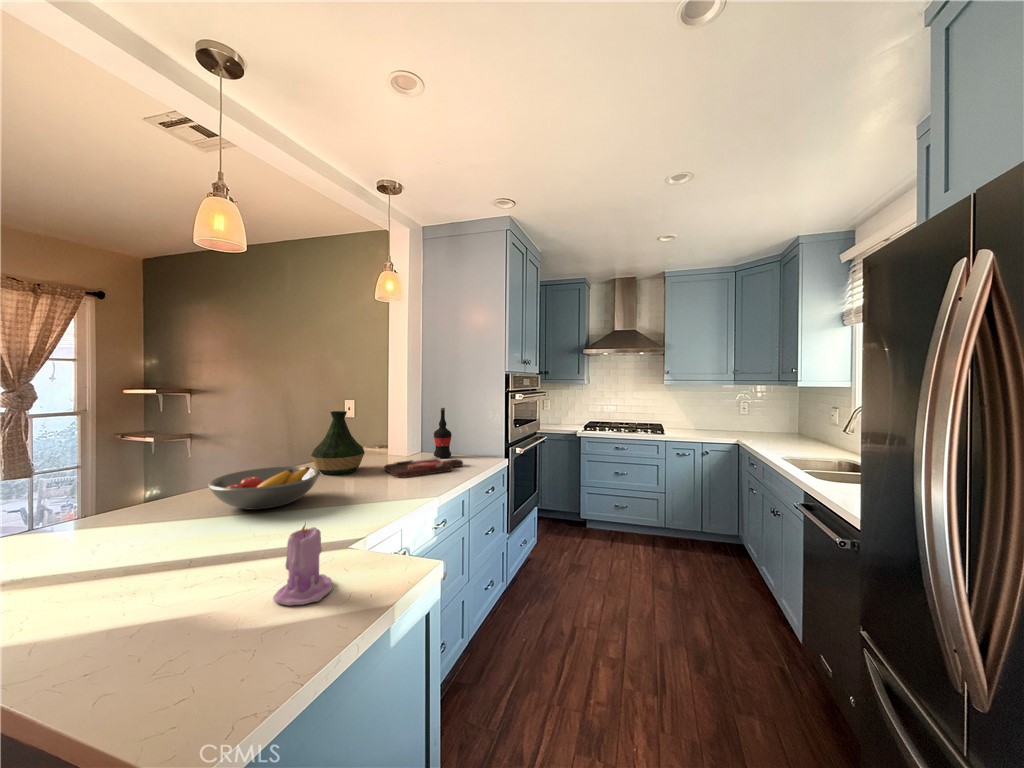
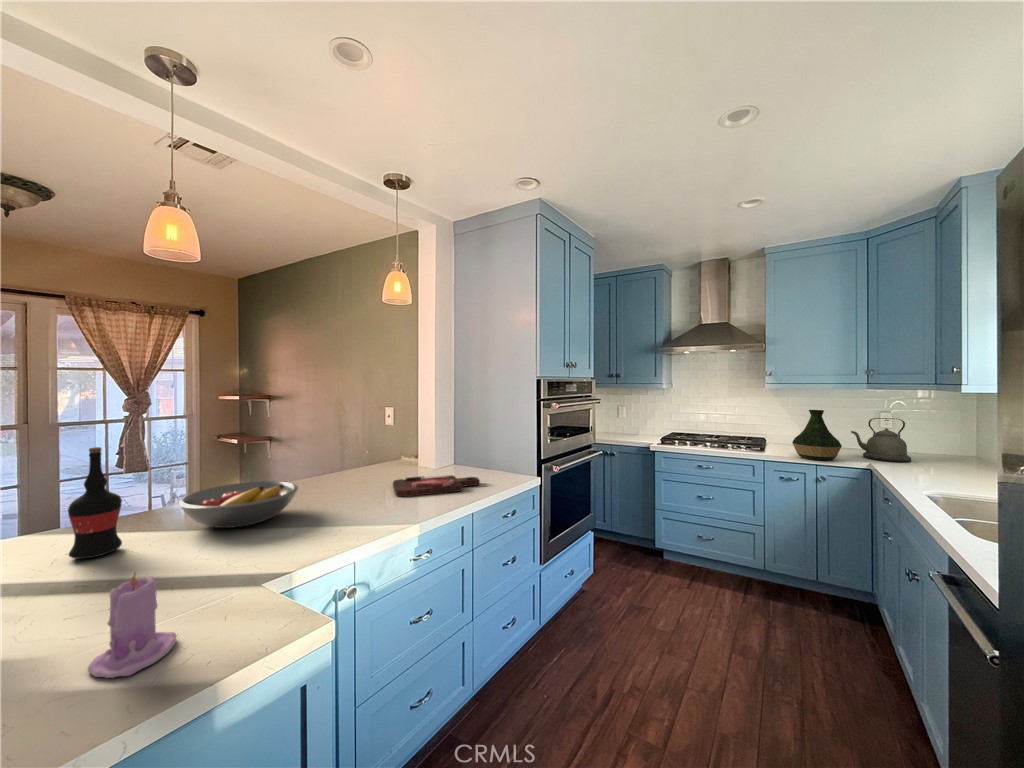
kettle: none [724,406,761,438] -> present [851,418,911,462]
wine bottle: present [434,408,452,458] -> present [68,447,122,559]
vase: present [311,411,365,475] -> present [792,410,842,461]

